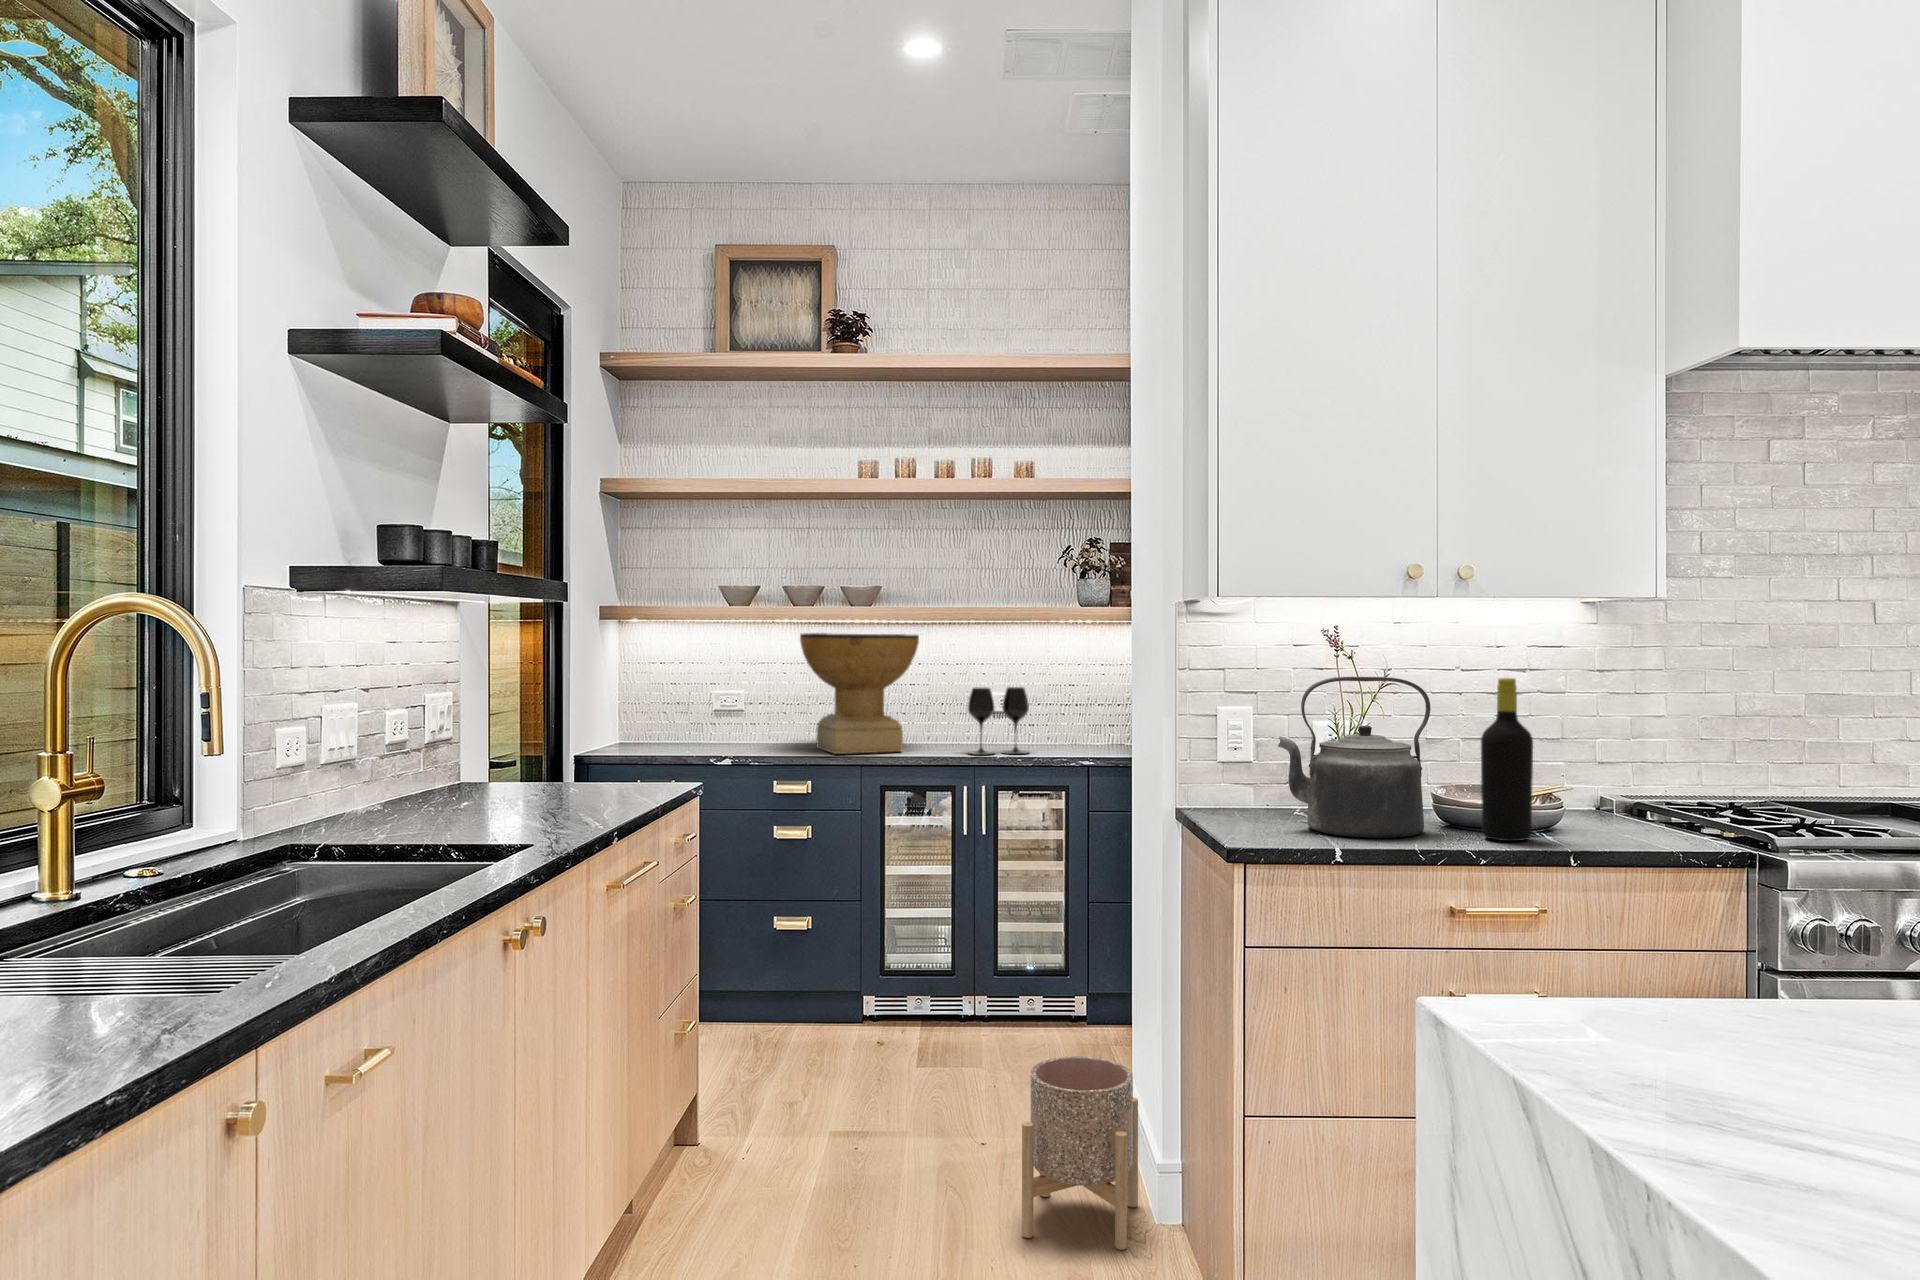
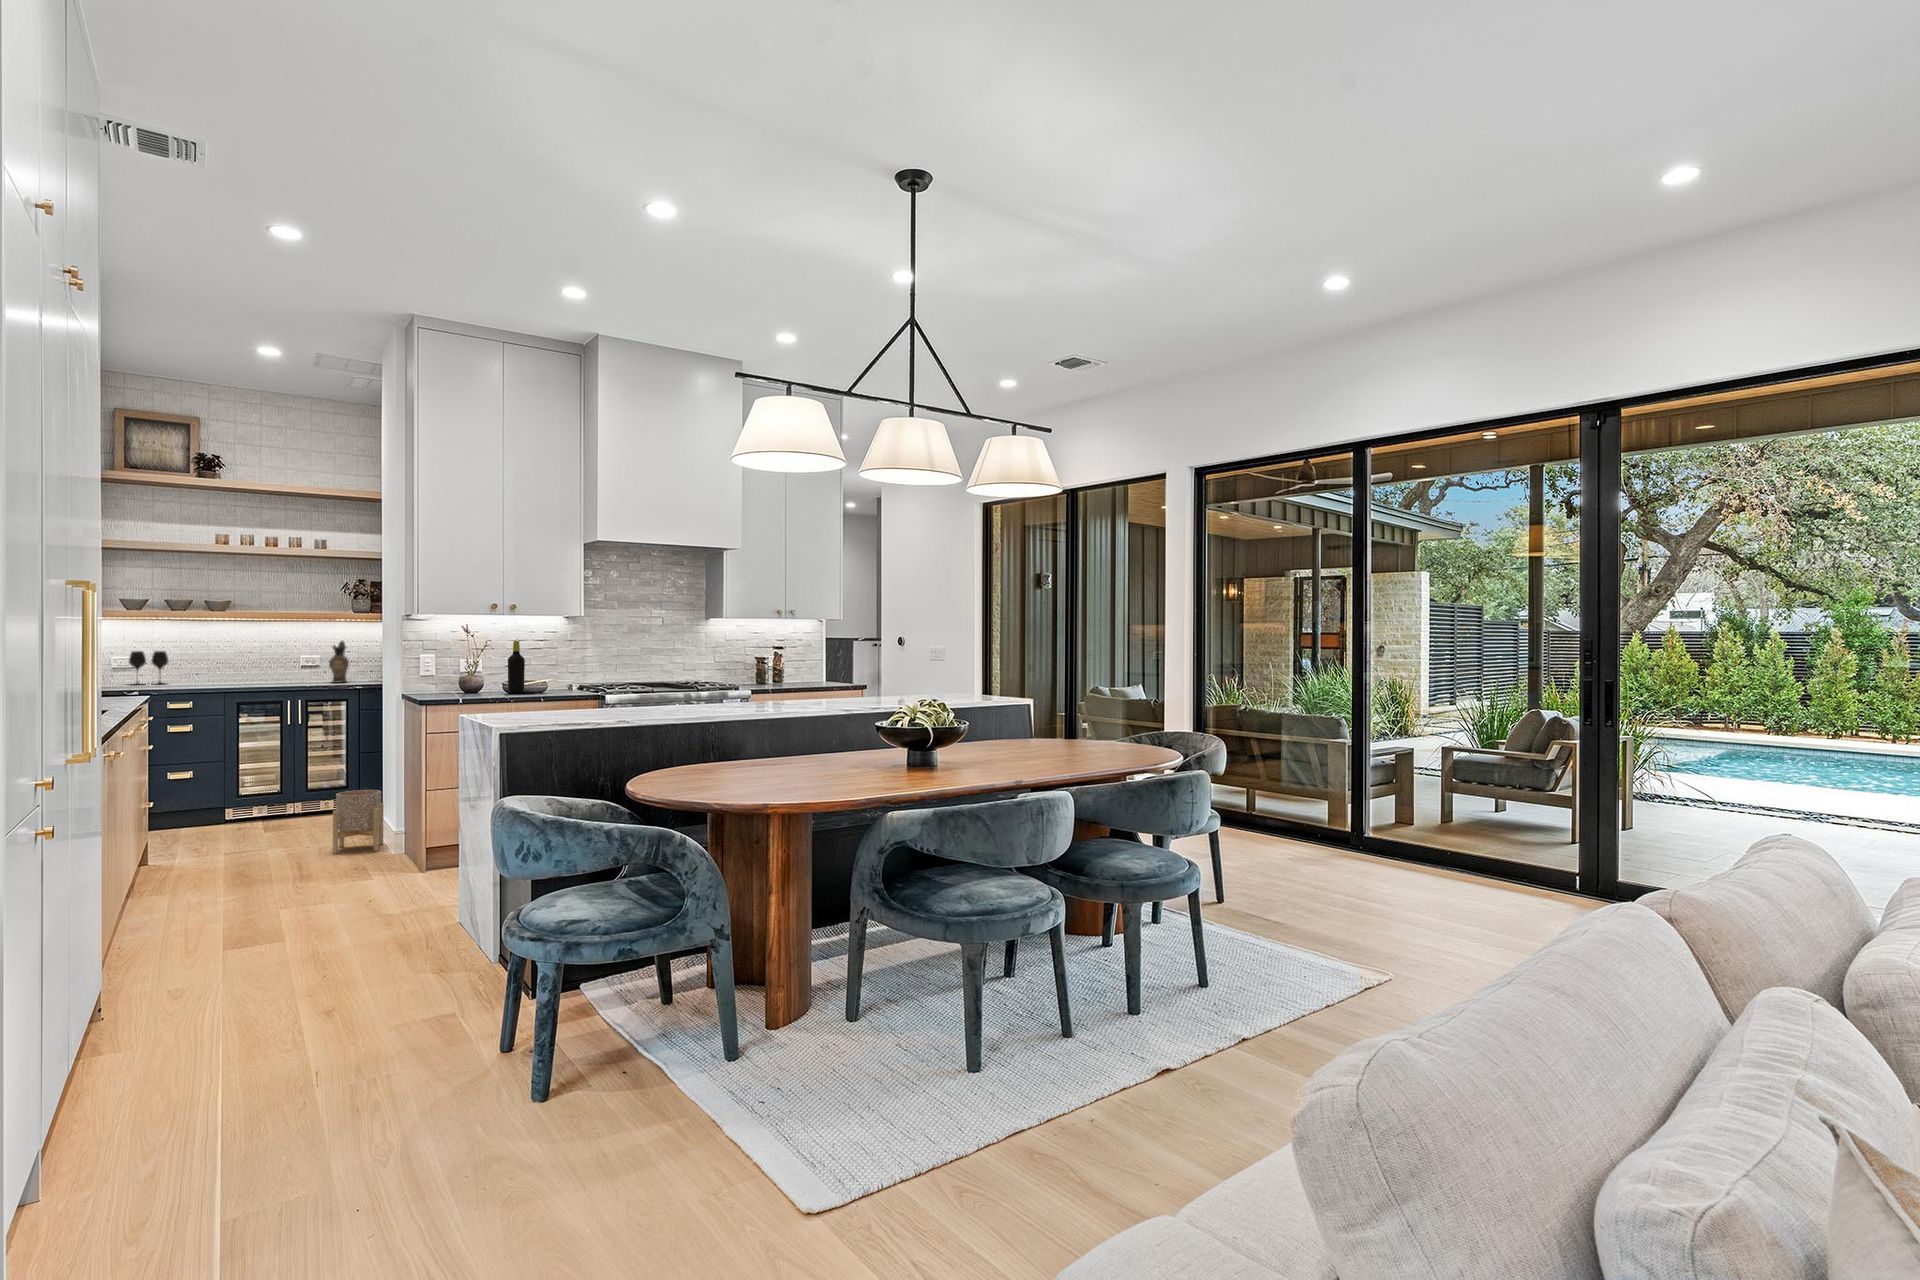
decorative bowl: present [800,633,919,754] -> none [182,625,259,688]
ceramic pitcher: none [1038,660,1072,745] -> present [329,641,349,683]
kettle: present [1278,677,1430,838] -> none [438,641,493,693]
wine glass: present [968,687,1029,755] -> present [129,651,168,685]

